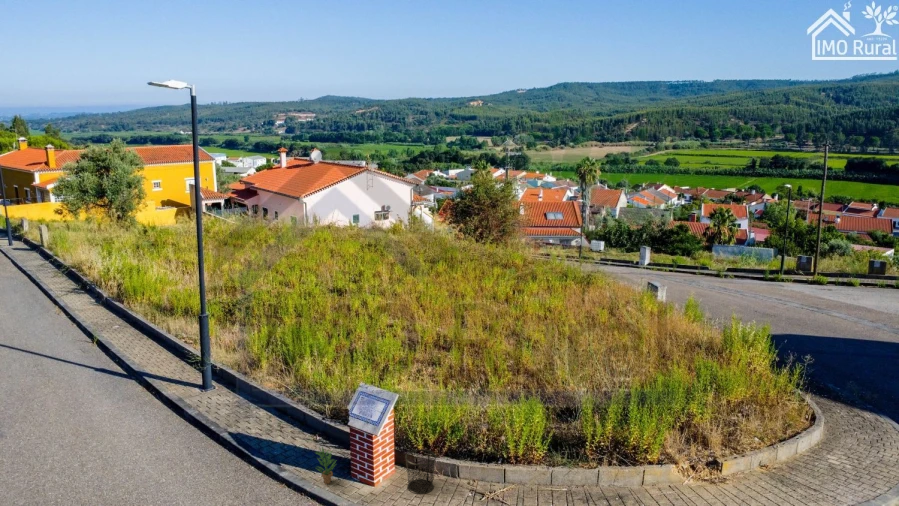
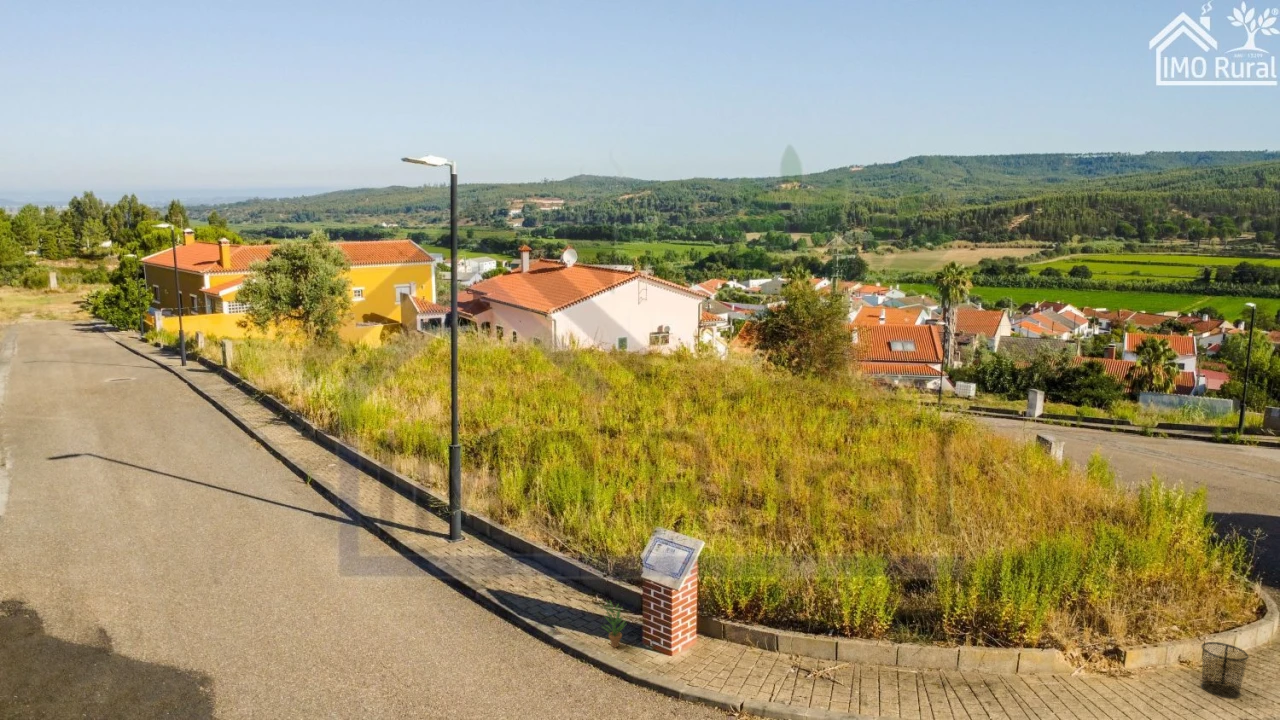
trash can: present [405,449,436,494] -> present [1201,642,1249,699]

